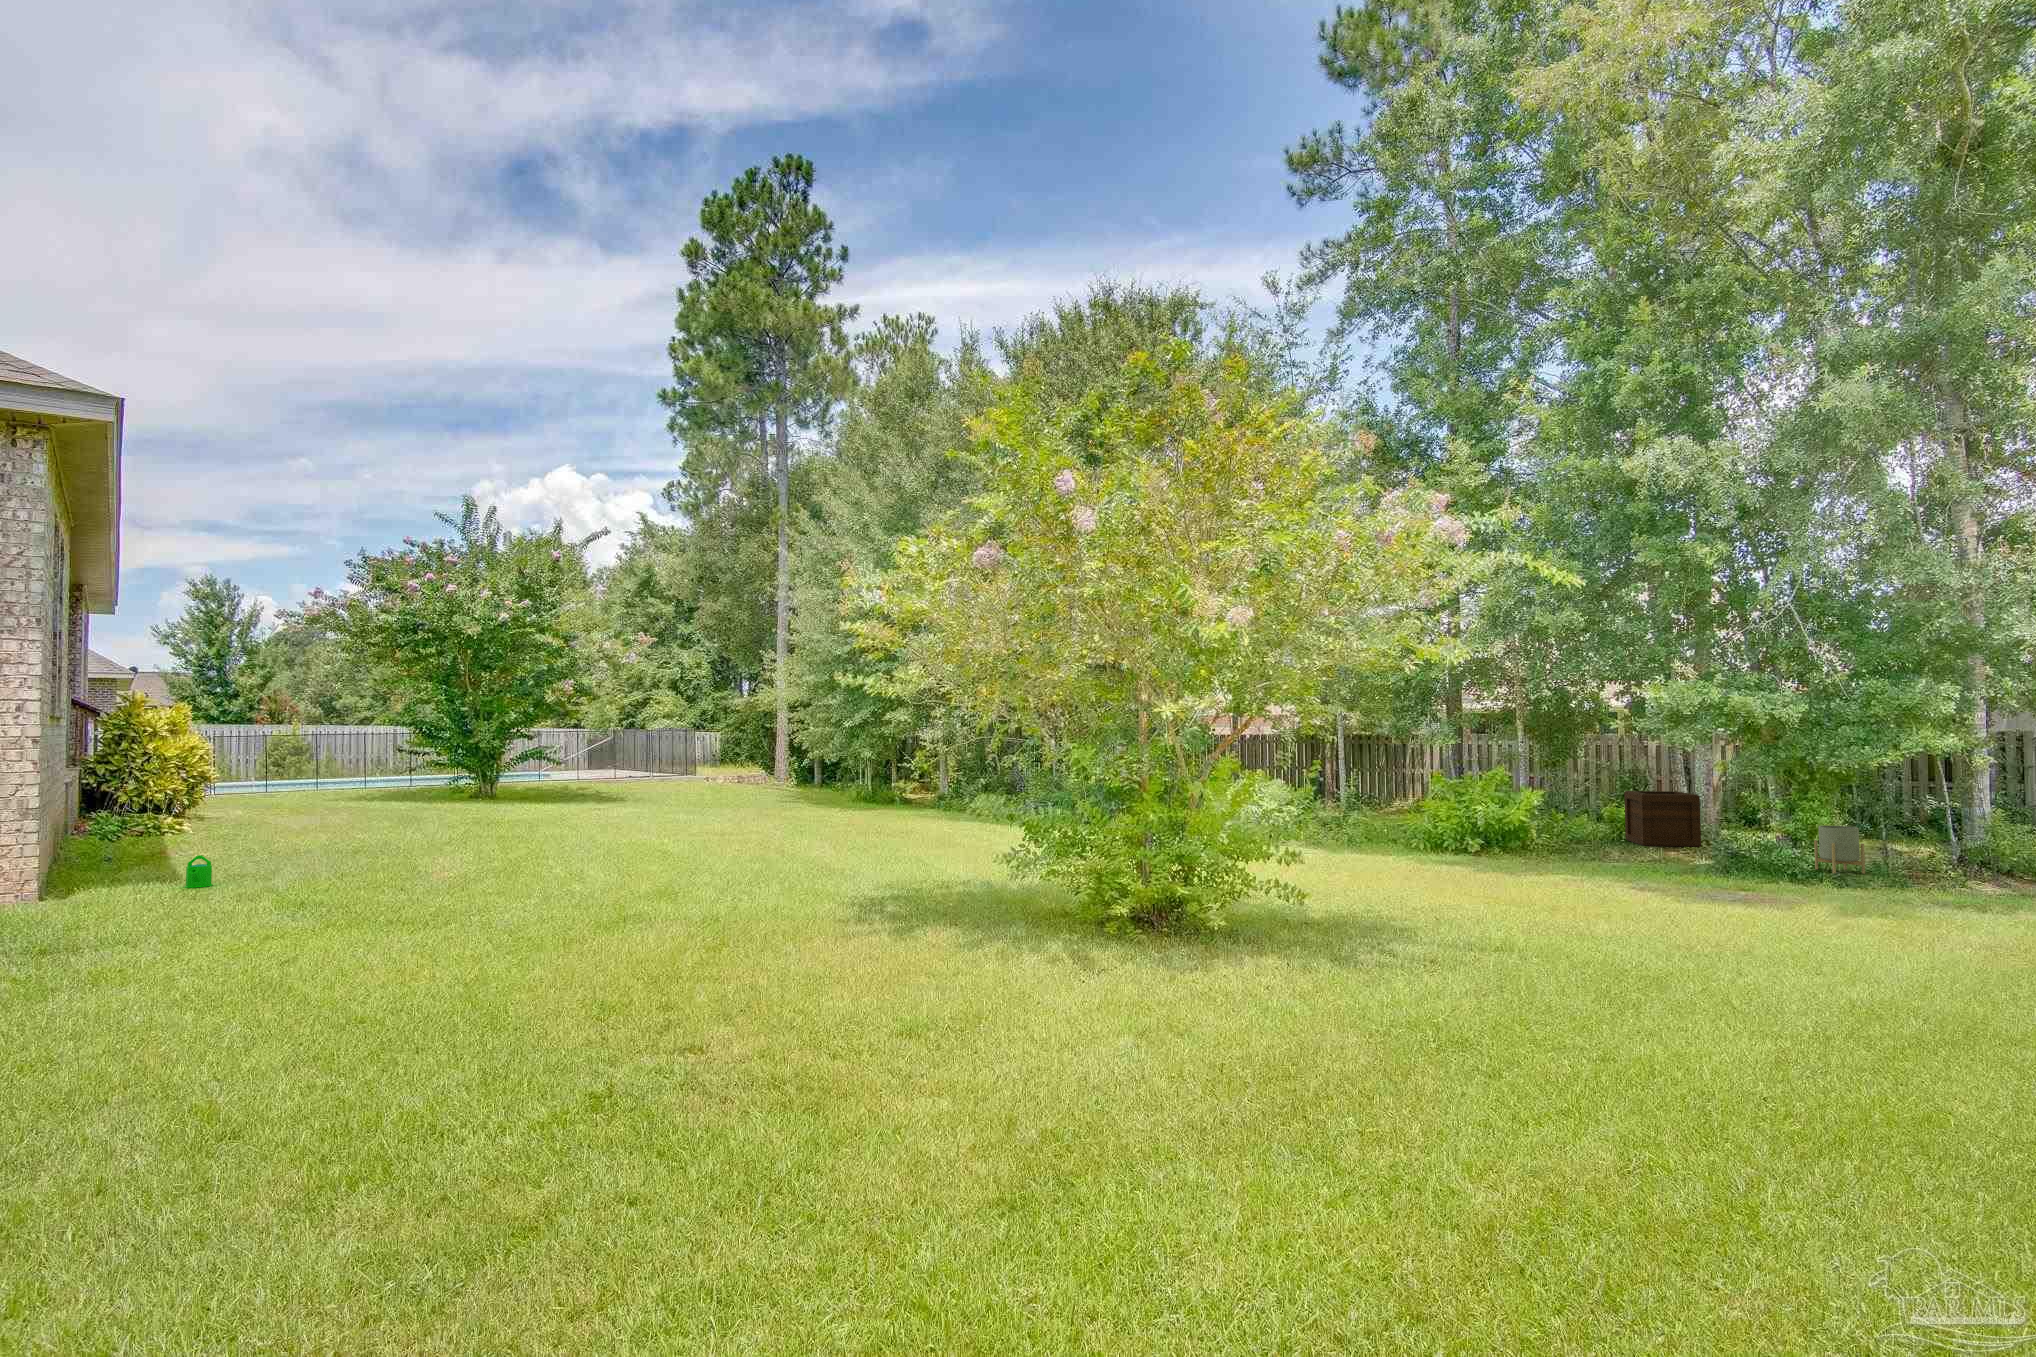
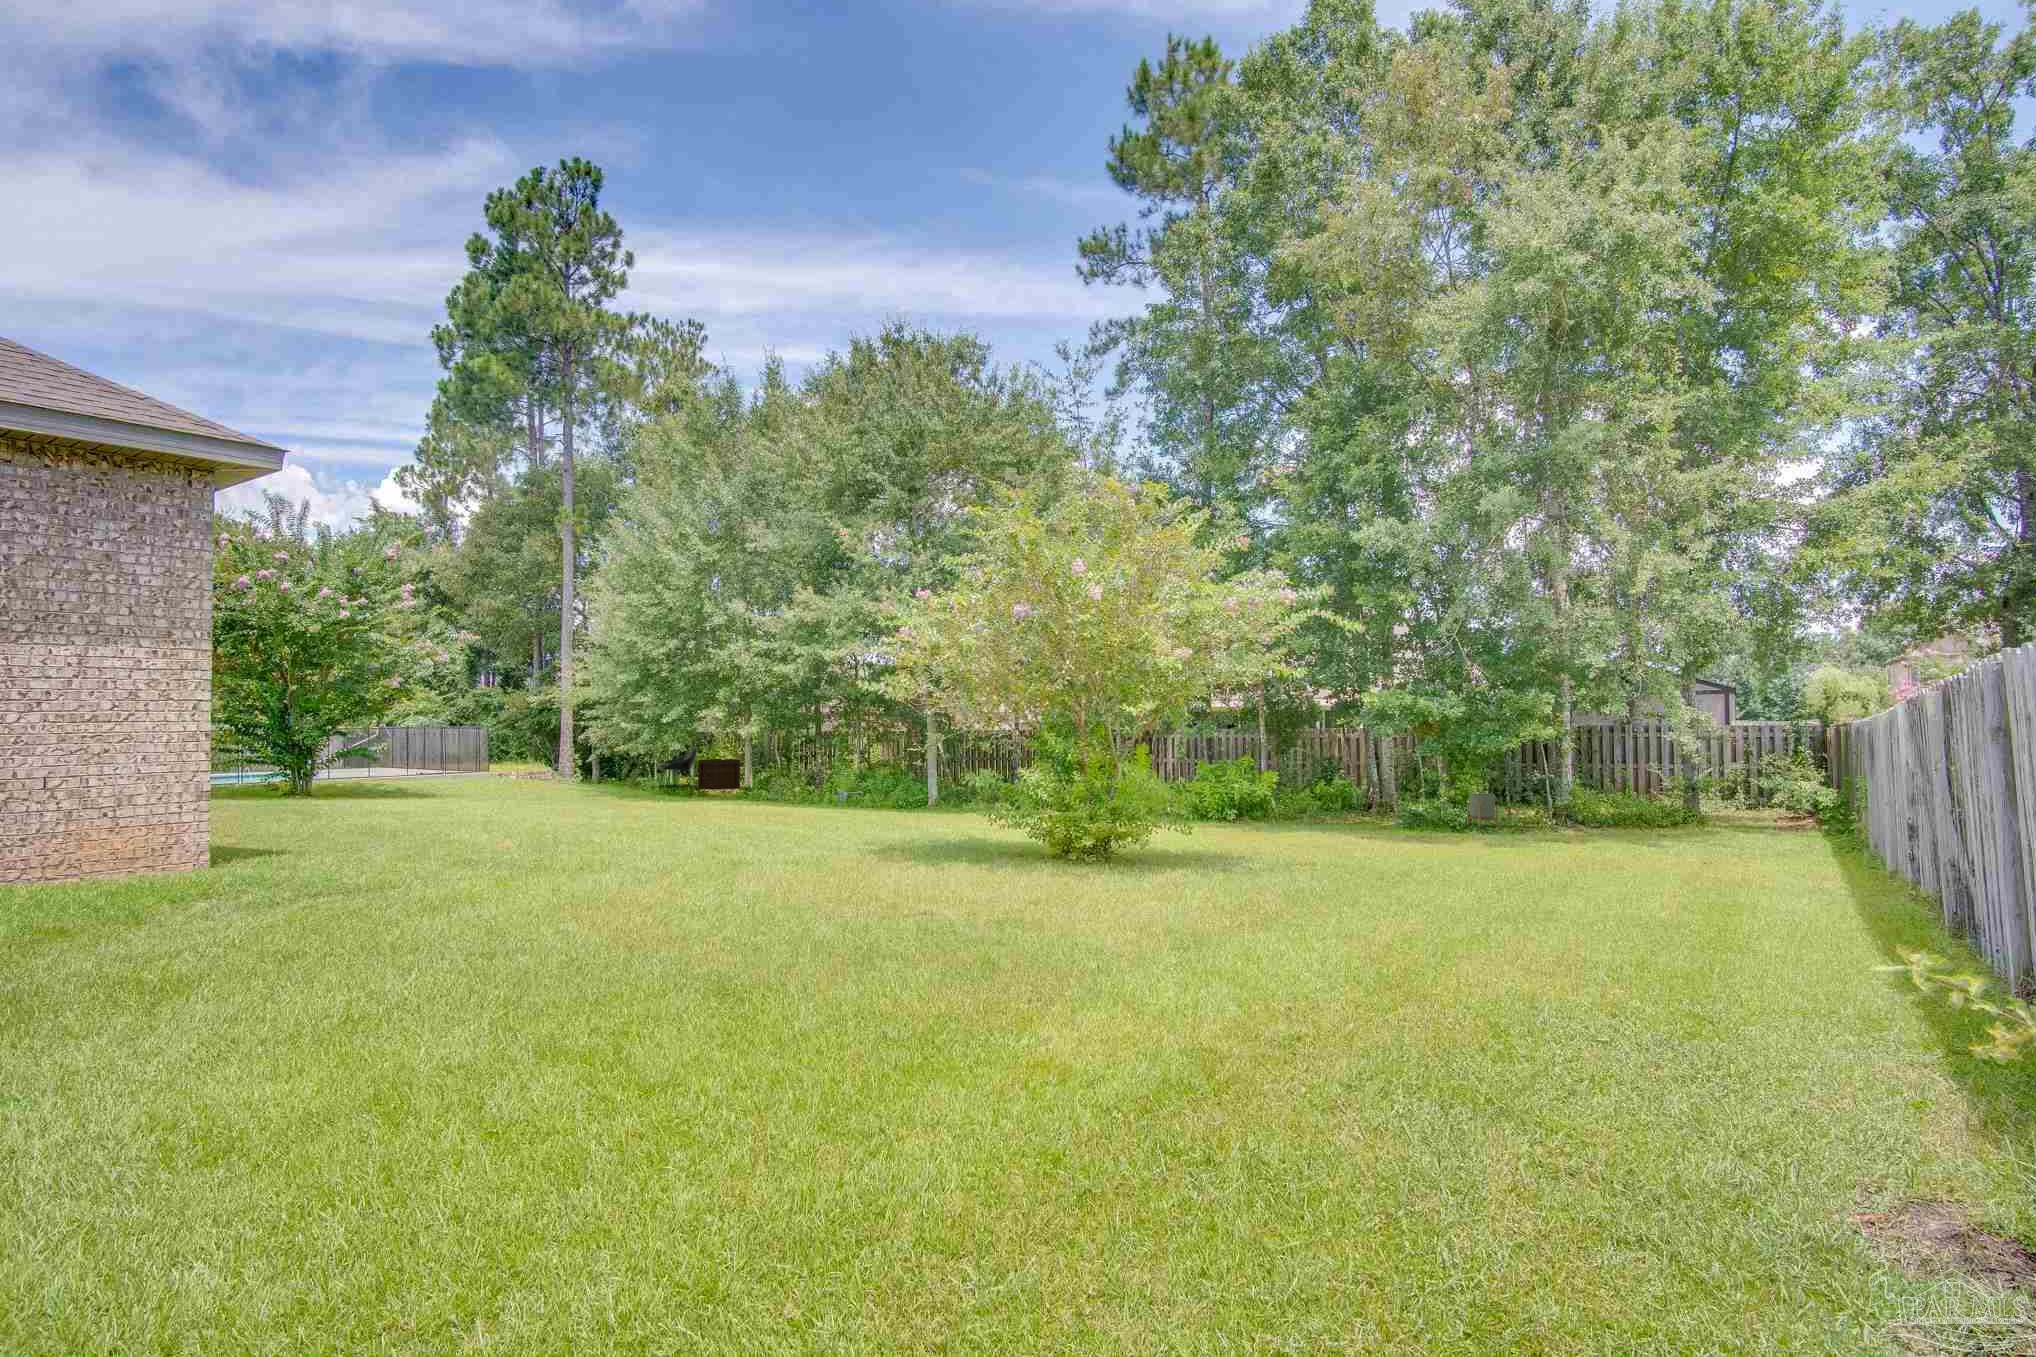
lounge chair: none [848,749,887,792] -> present [657,747,697,788]
wooden crate: present [1624,791,1701,847] -> present [698,759,740,789]
watering can: present [184,855,212,888] -> none [112,848,143,880]

